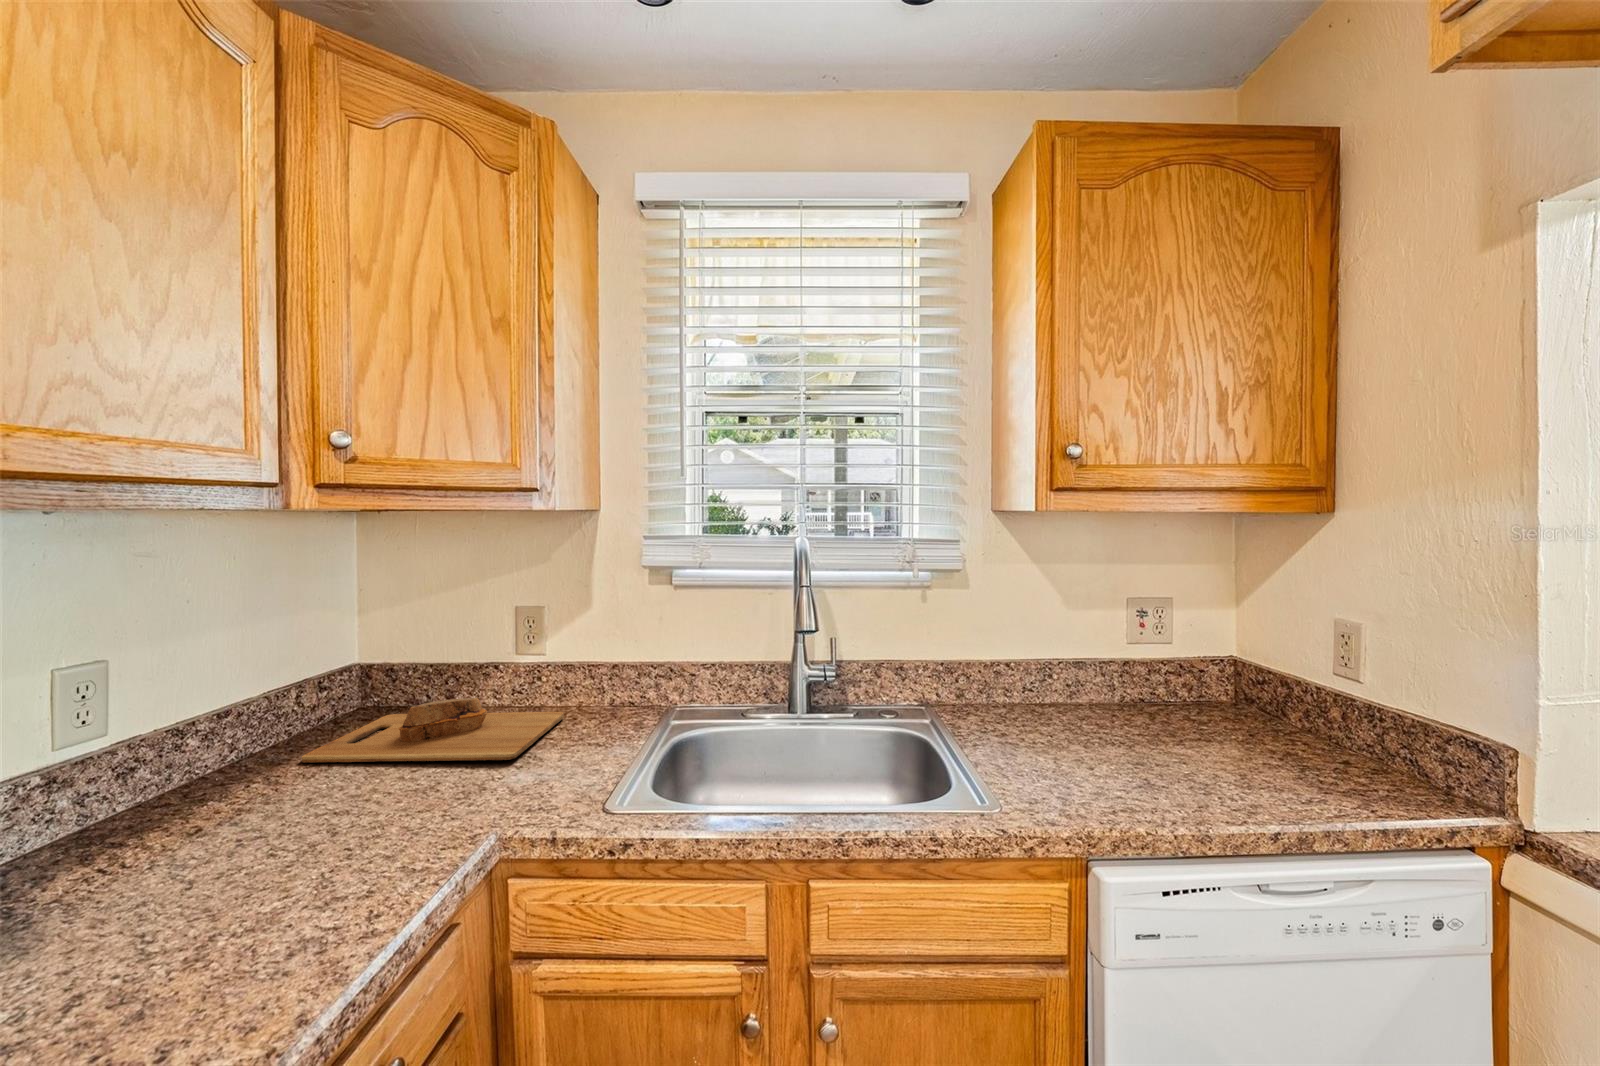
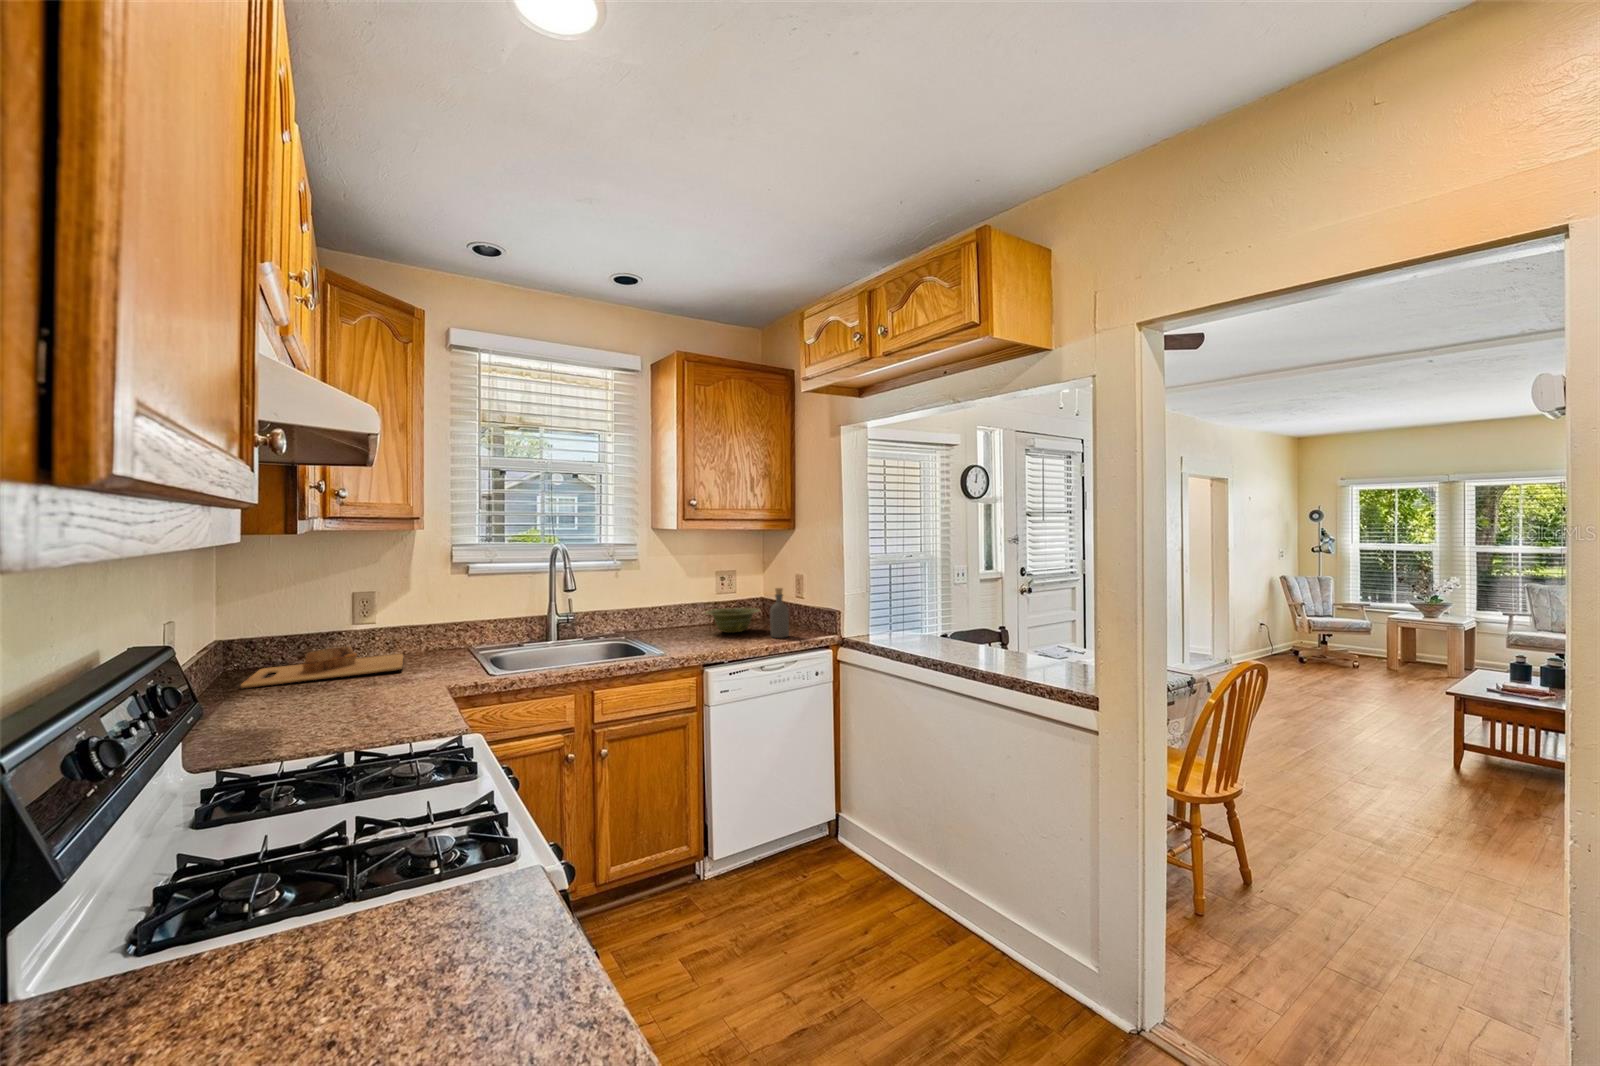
bottle: none [1270,666,1327,800] -> present [770,588,789,638]
dish: none [1097,683,1242,751] -> present [705,608,760,633]

